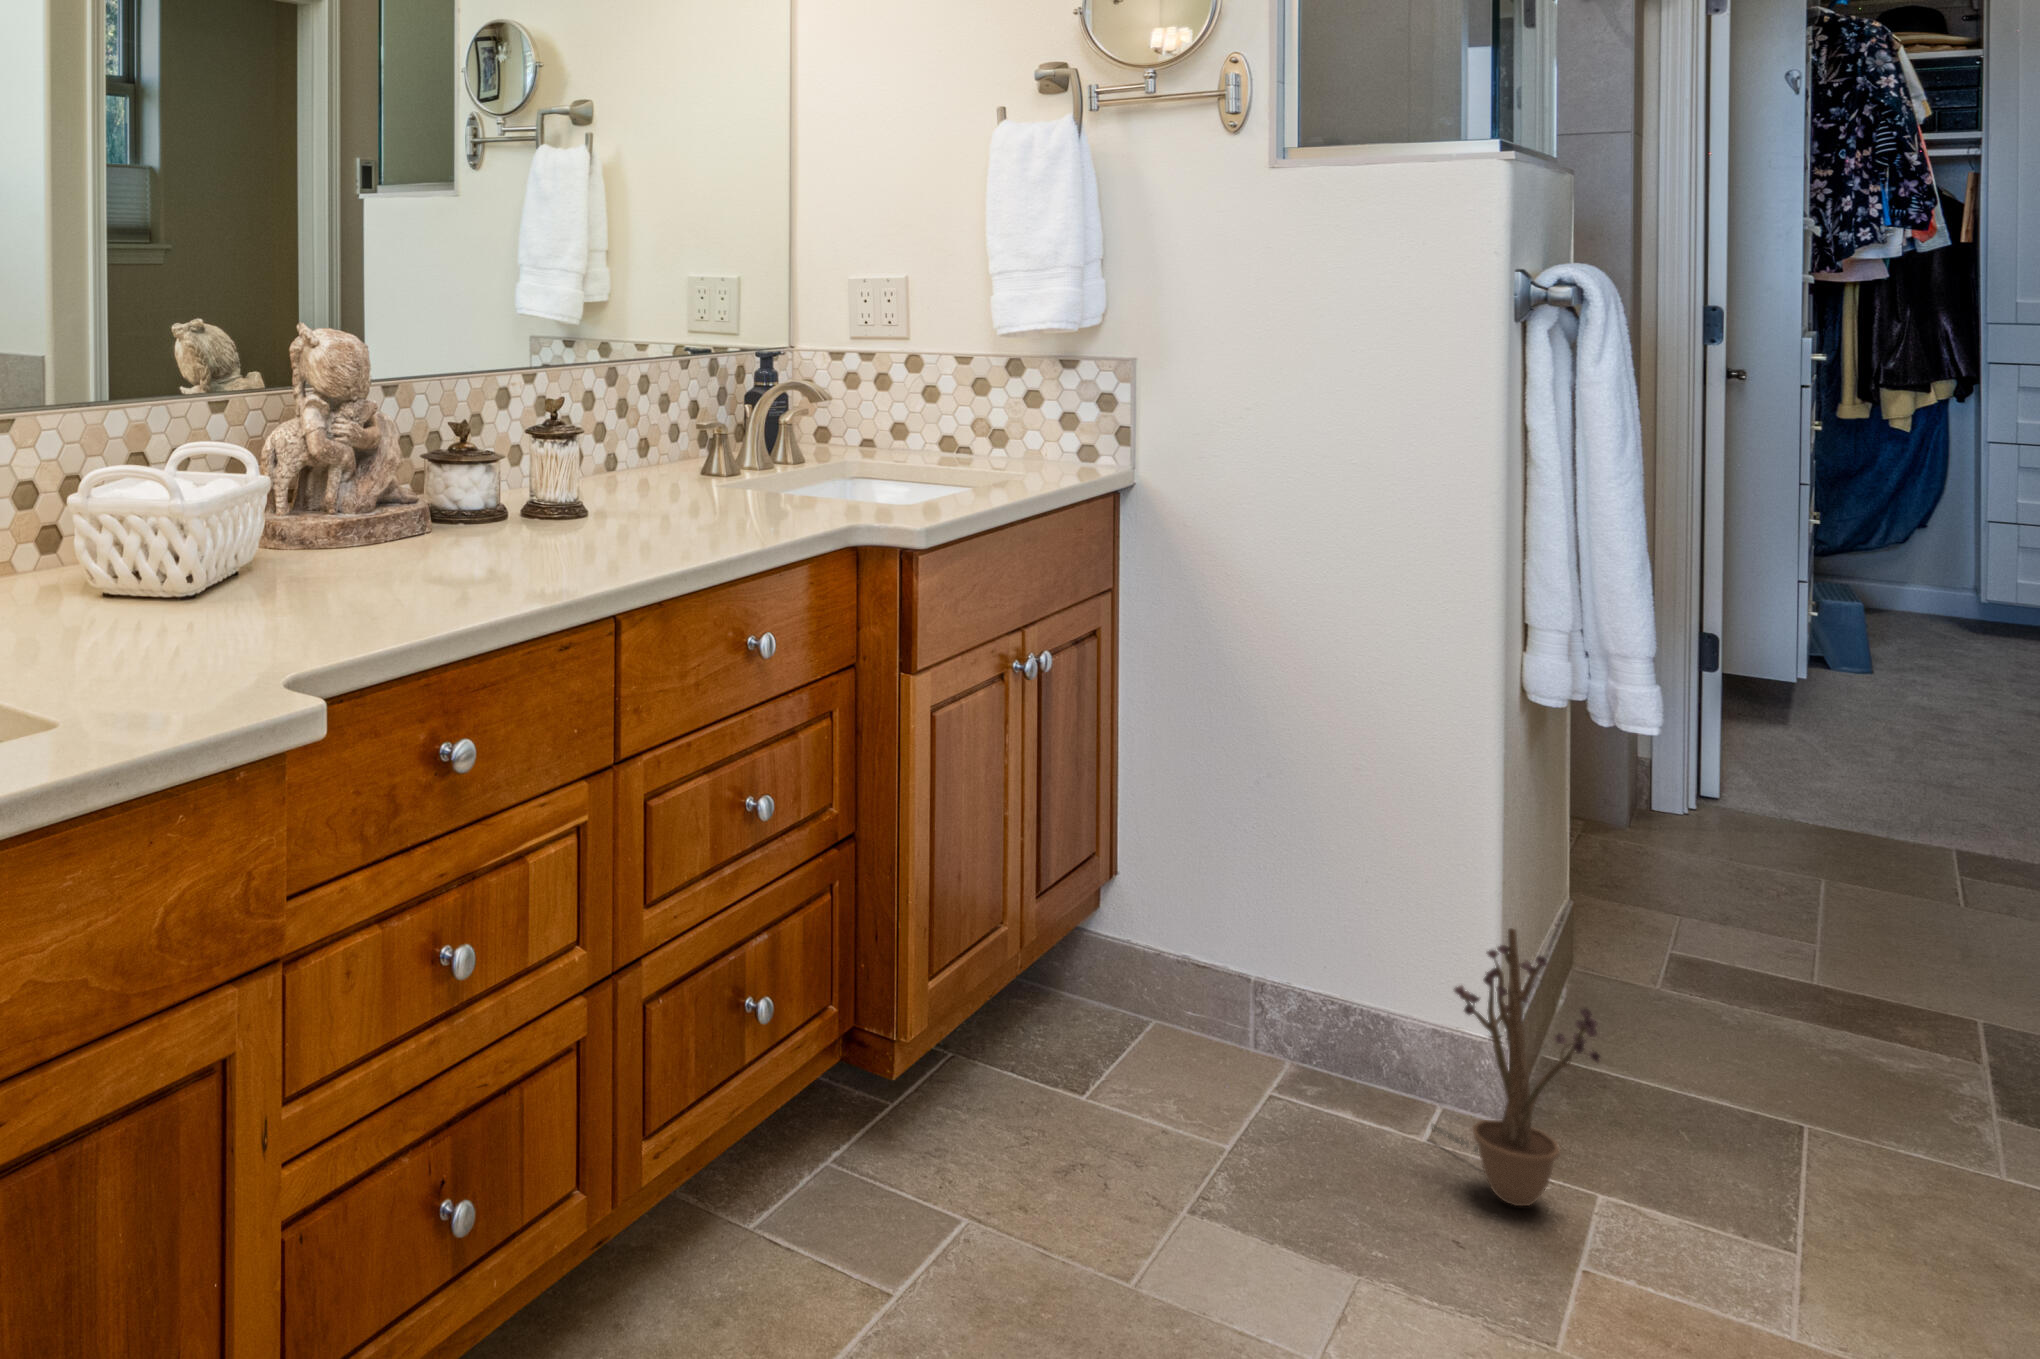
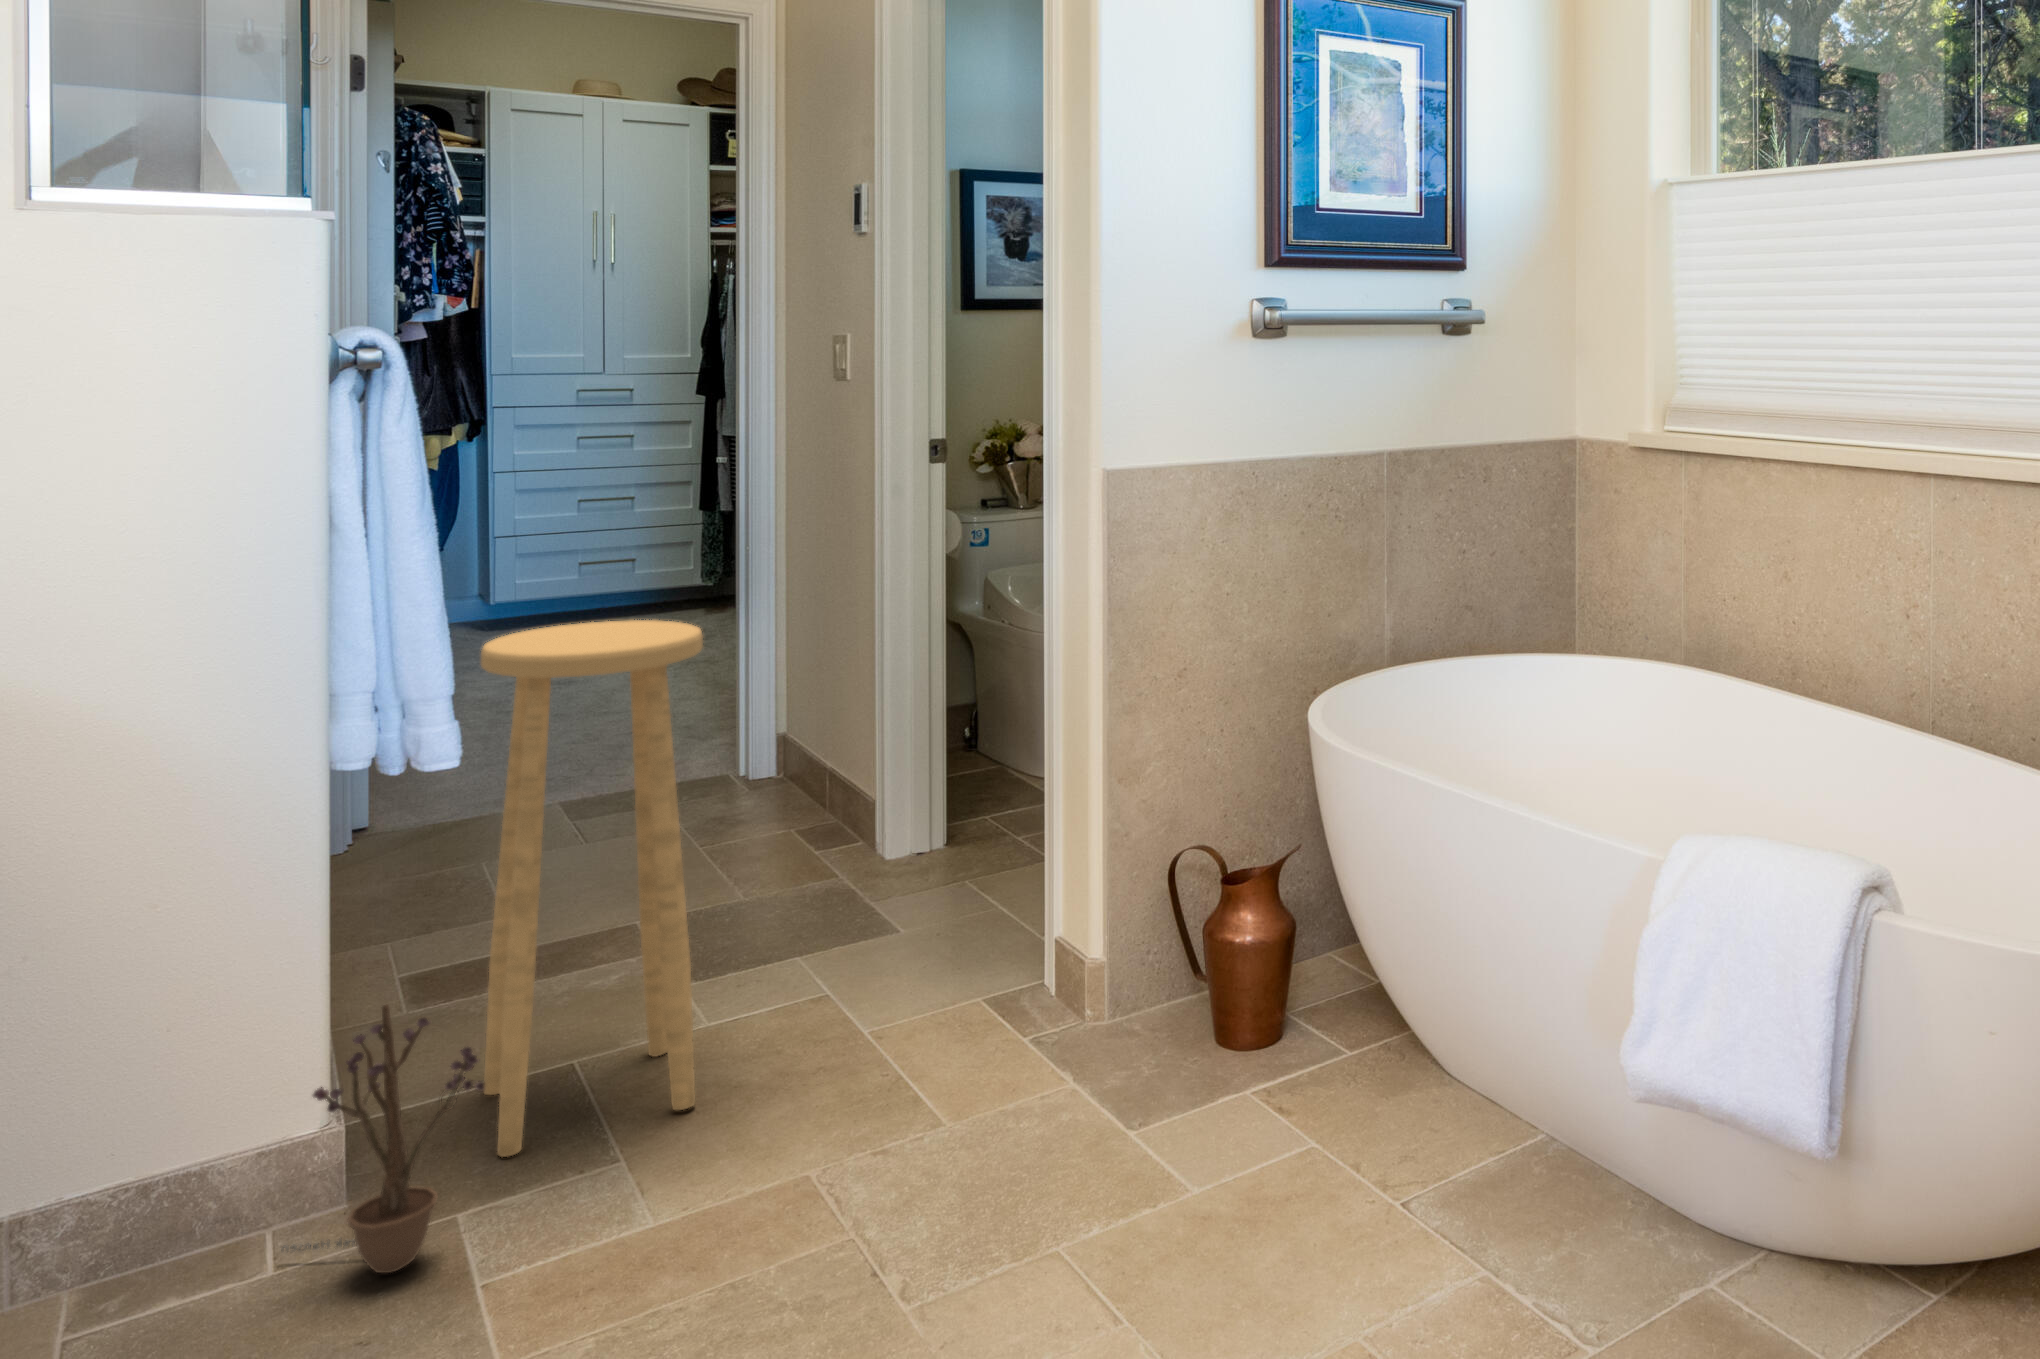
stool: none [1668,587,1976,1239] -> present [481,620,703,1157]

